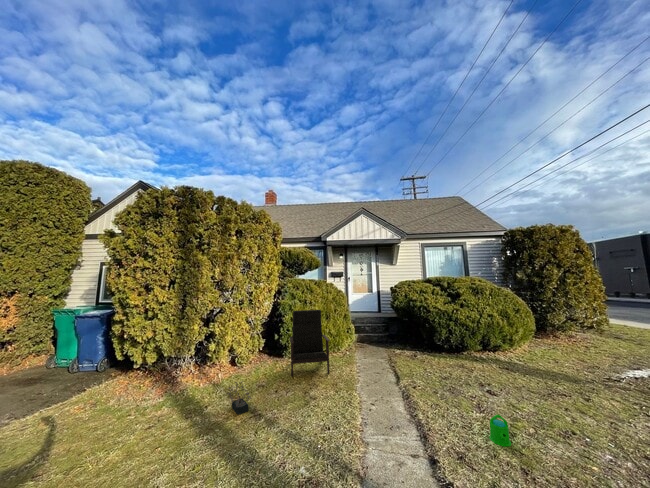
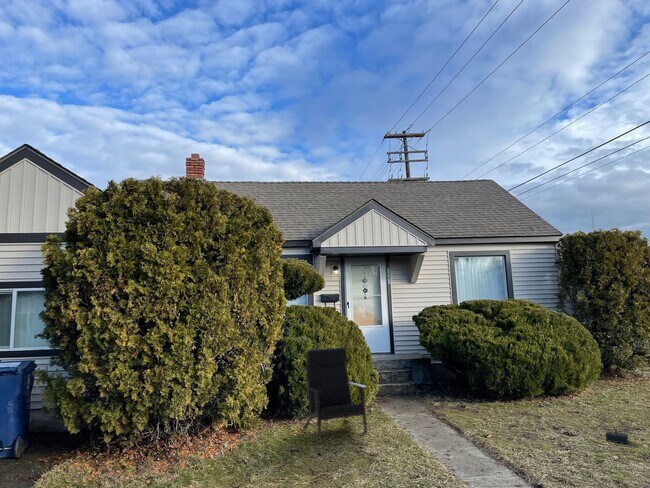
decorative plant: present [229,382,251,415] -> present [599,413,632,444]
watering can: present [489,415,511,447] -> none [579,443,601,474]

